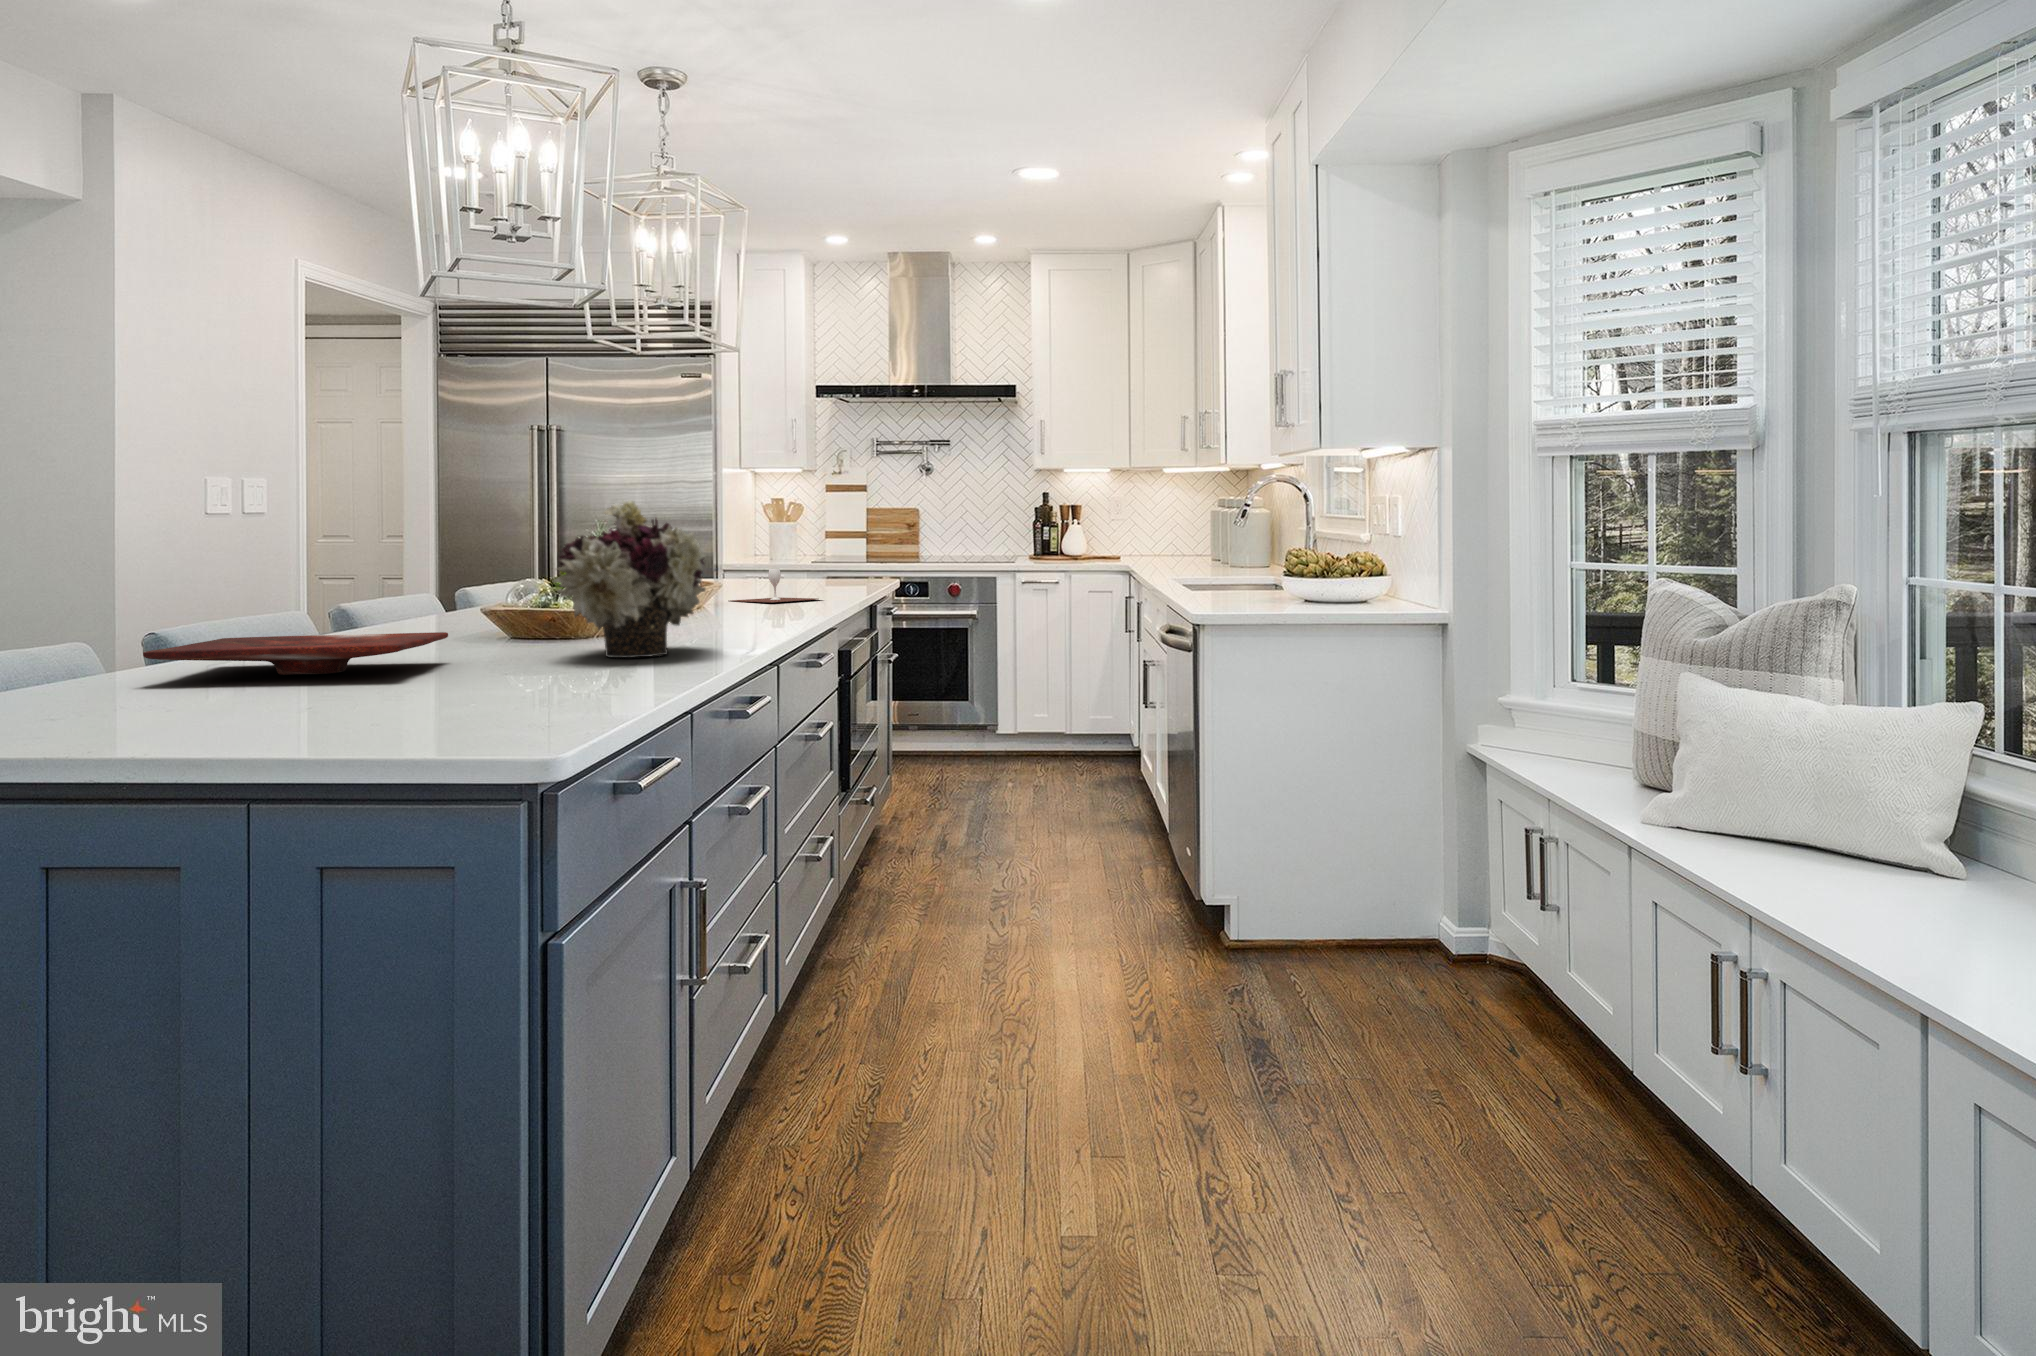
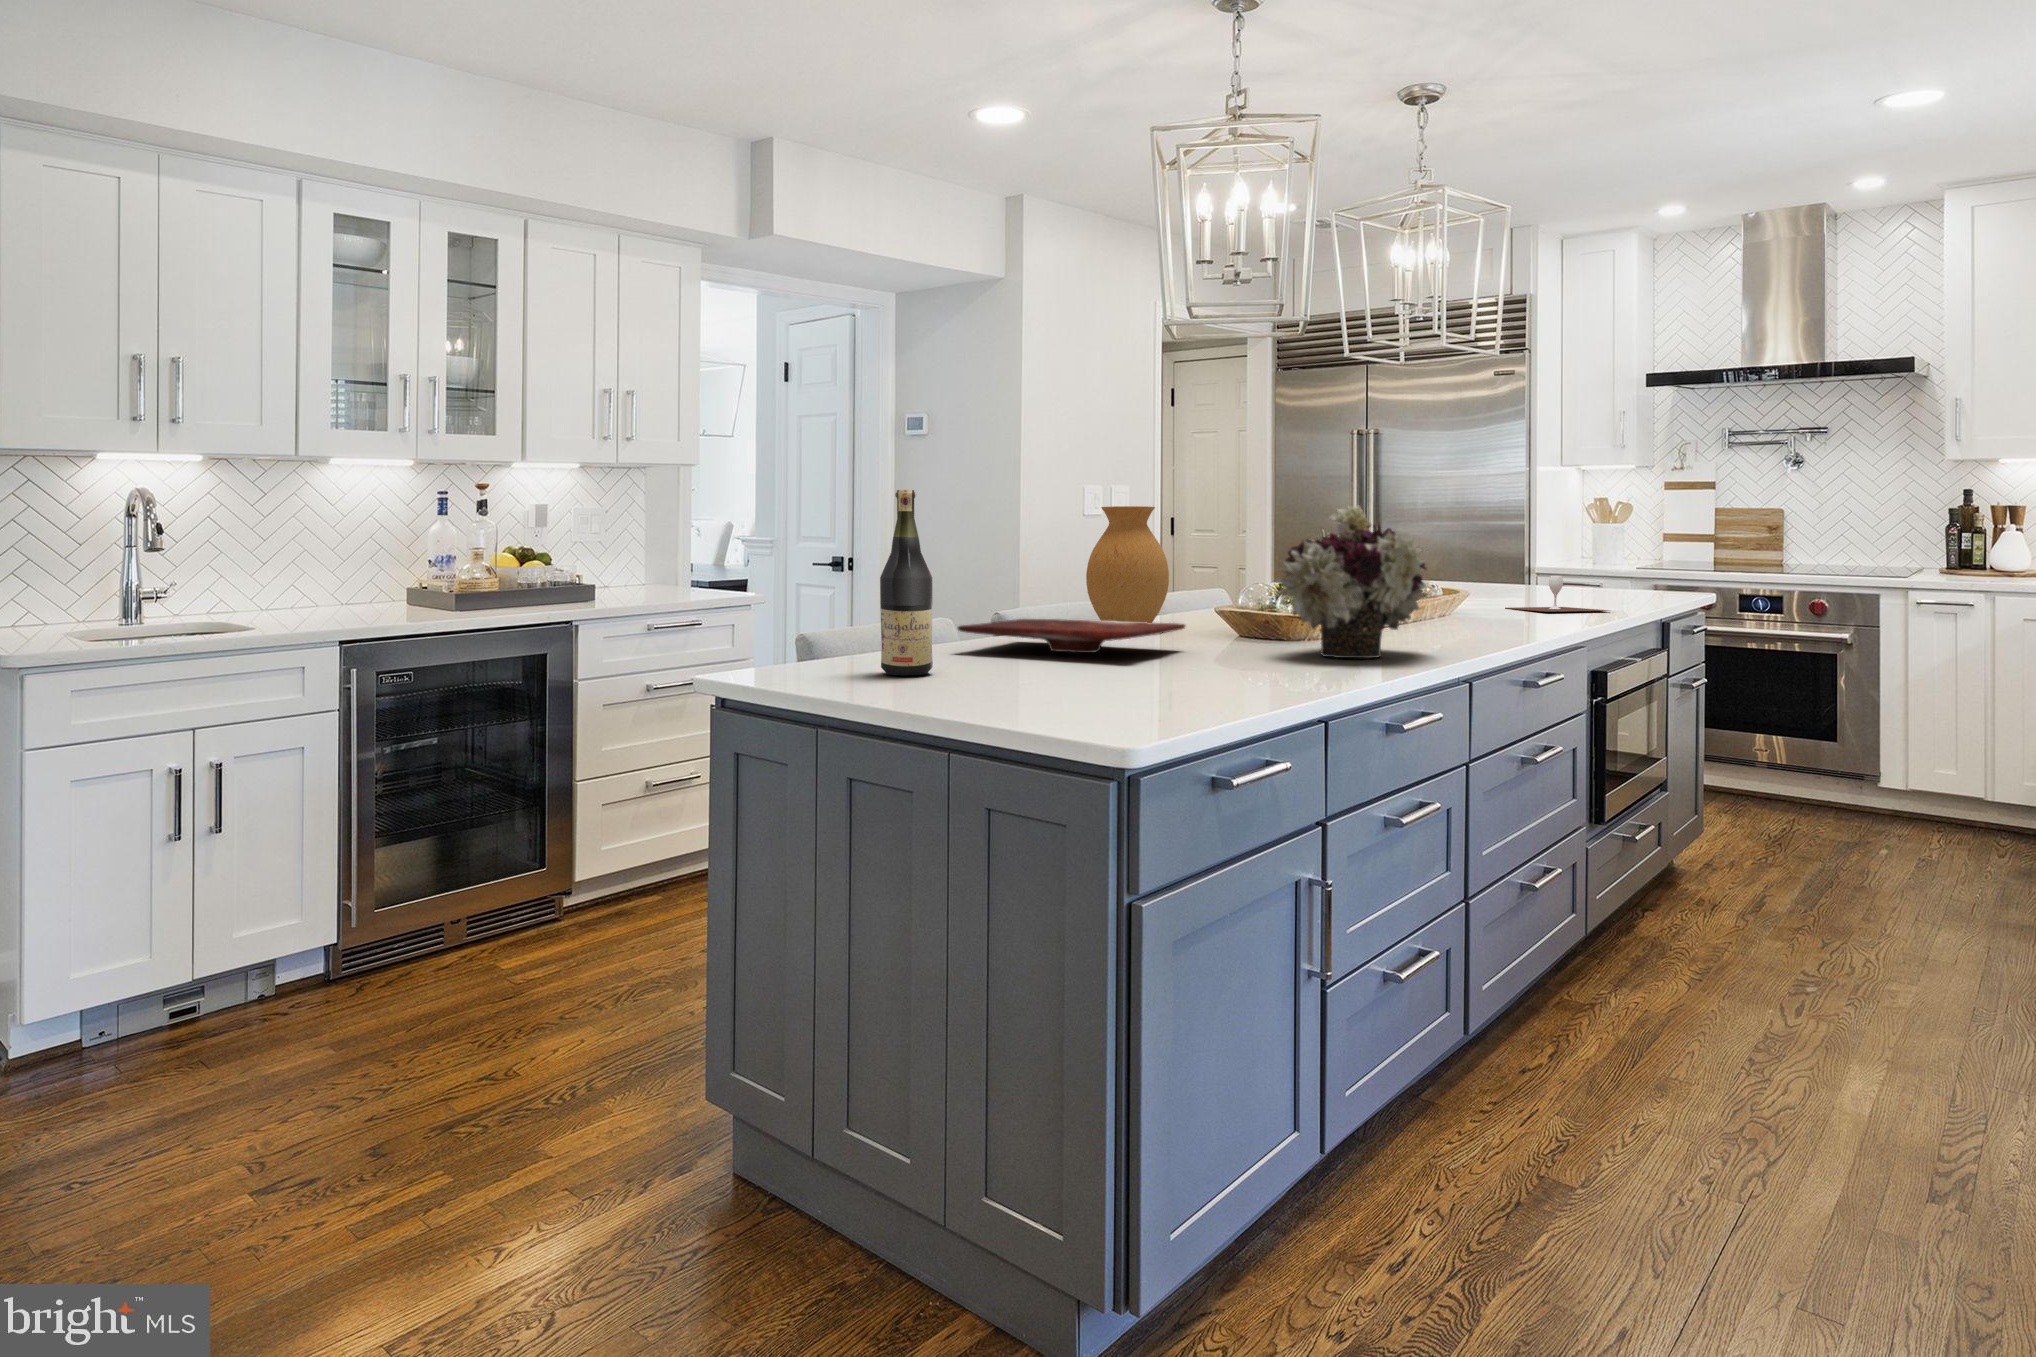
wine bottle: none [40,476,135,722] -> present [880,490,933,676]
vase: none [294,501,402,645] -> present [1086,506,1169,623]

